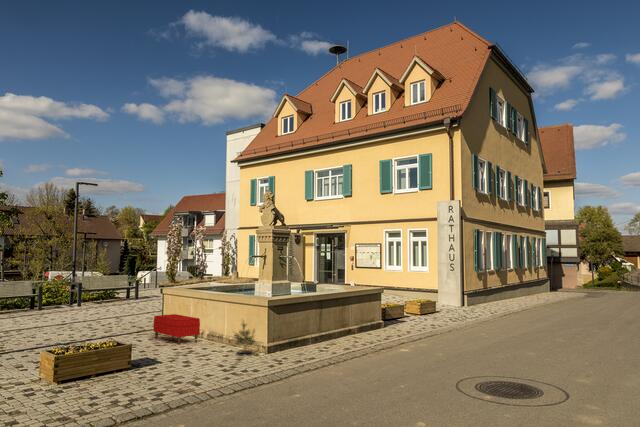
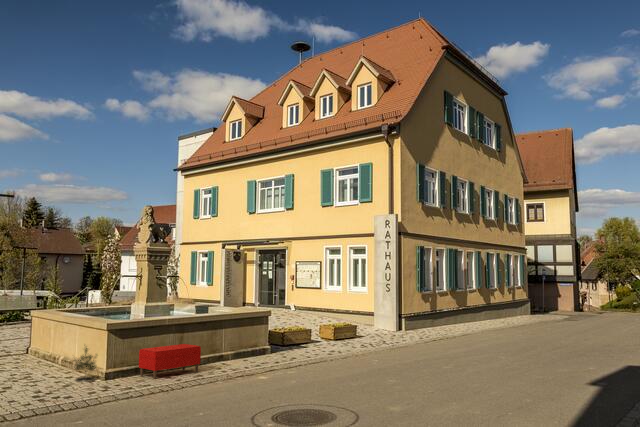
bench: present [154,314,200,345] -> present [139,344,201,379]

